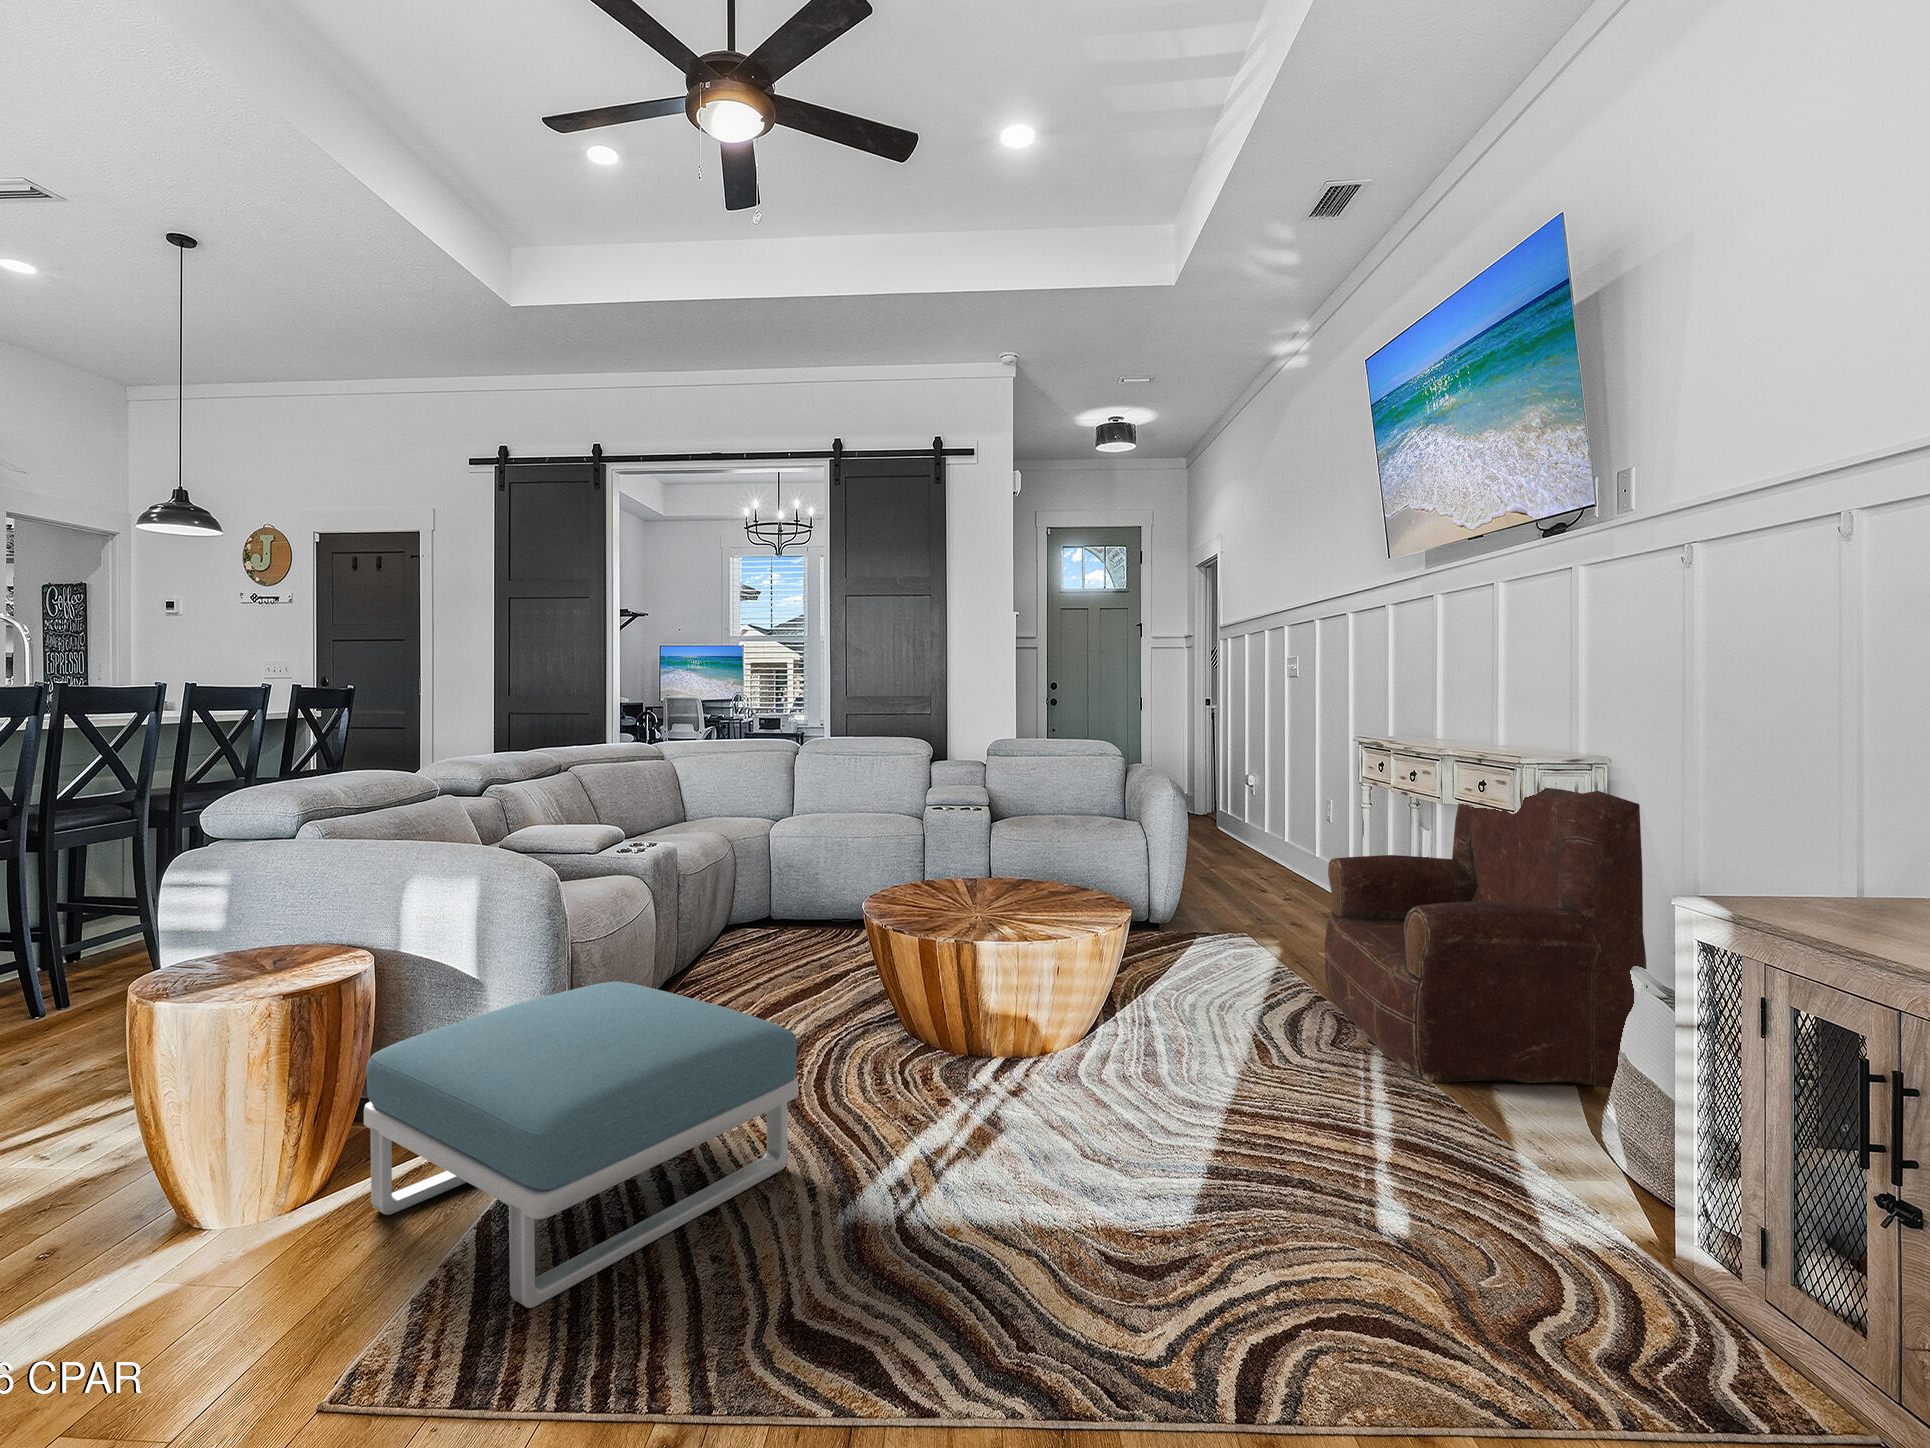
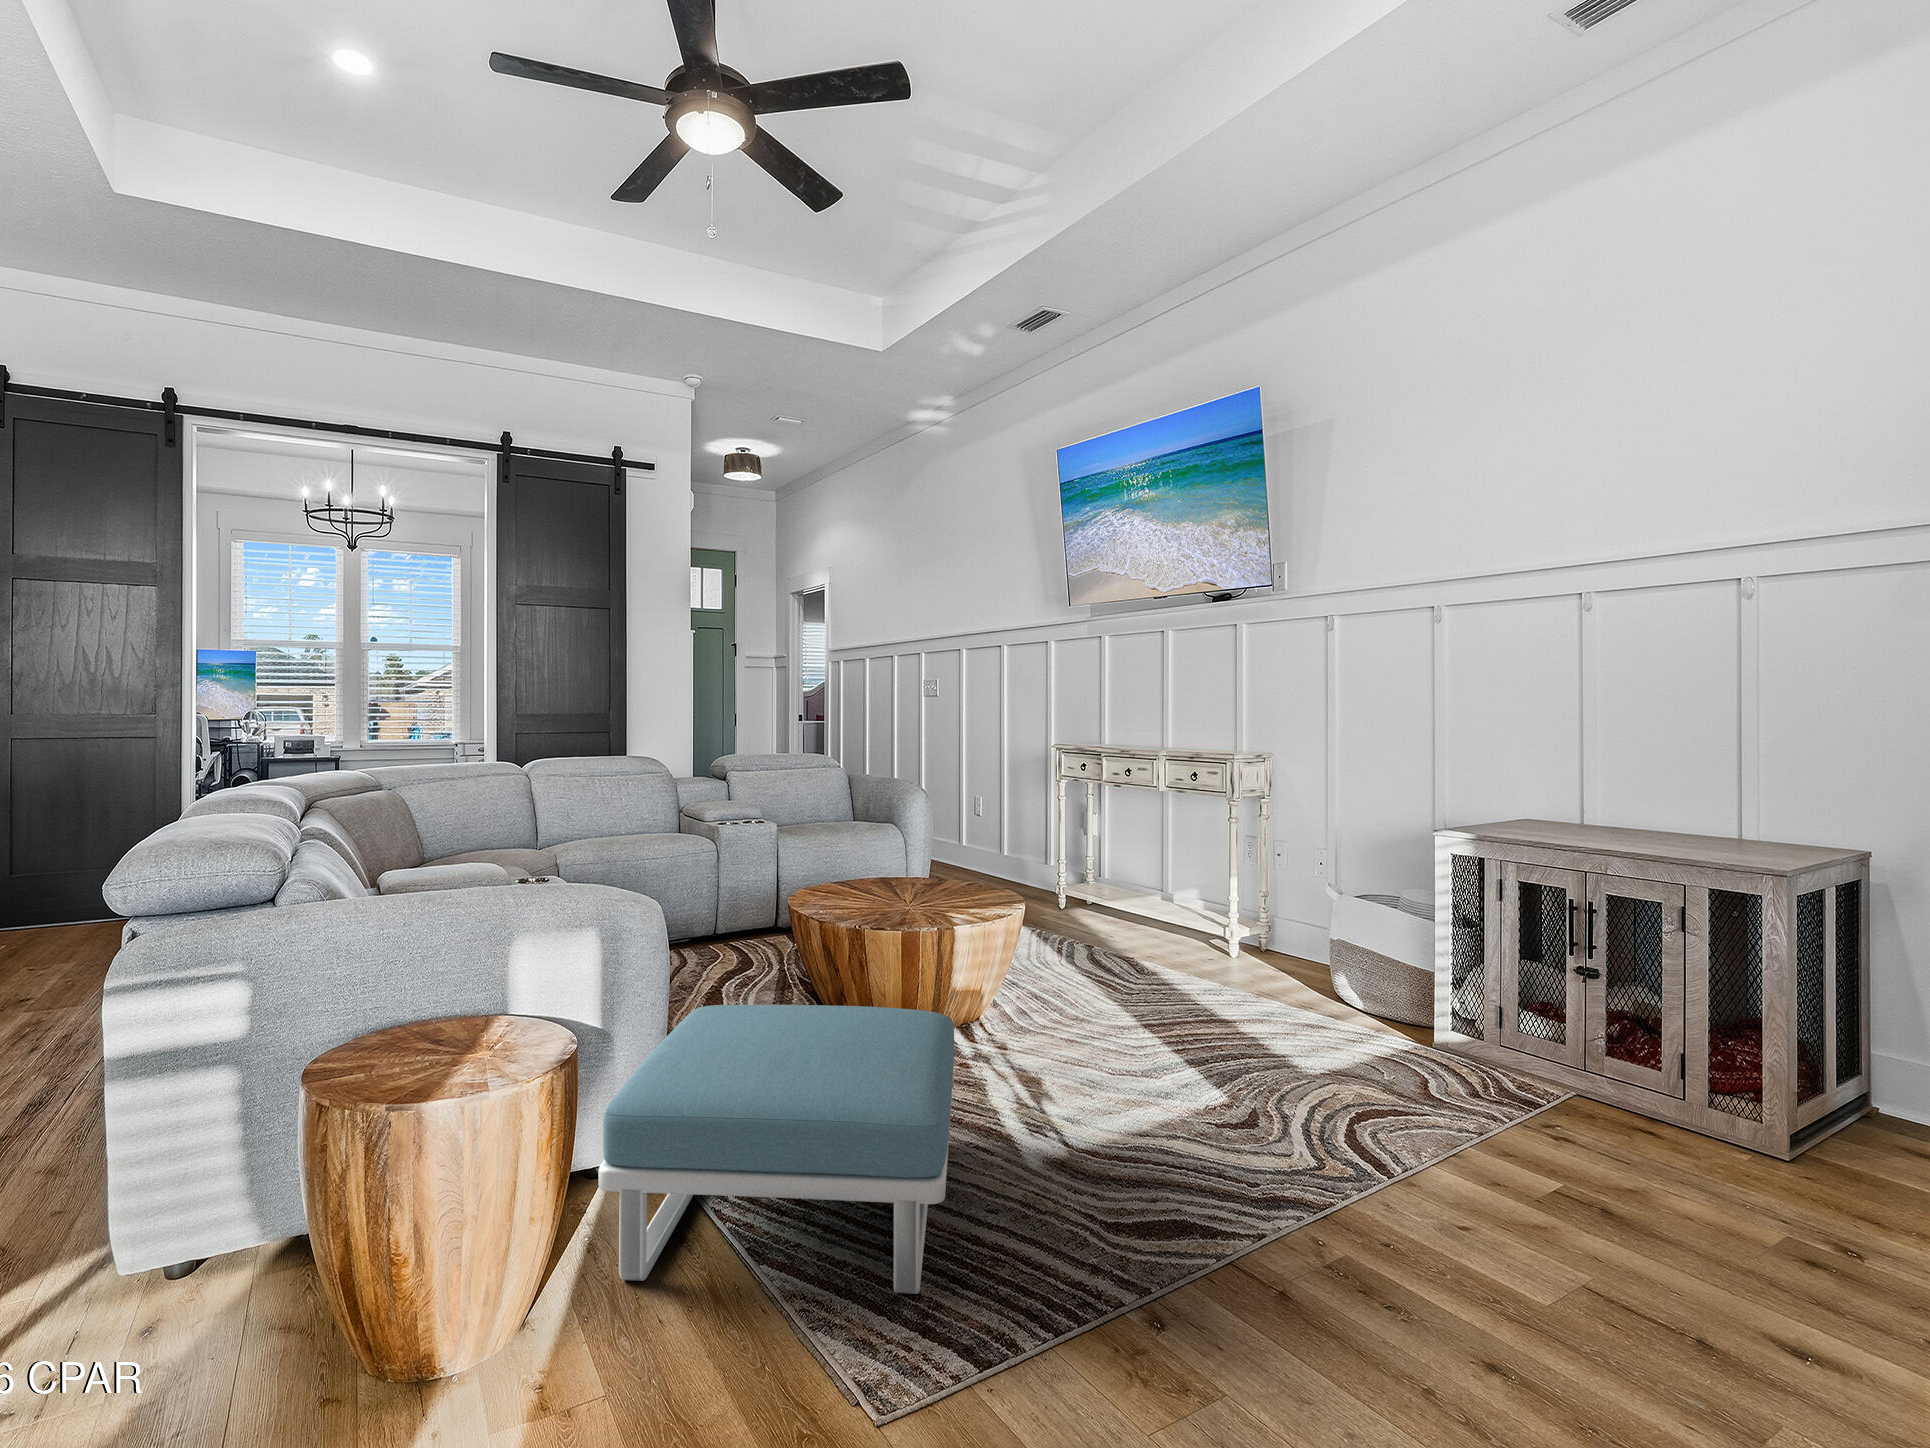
armchair: present [1325,788,1647,1088] -> none [1085,765,1329,989]

